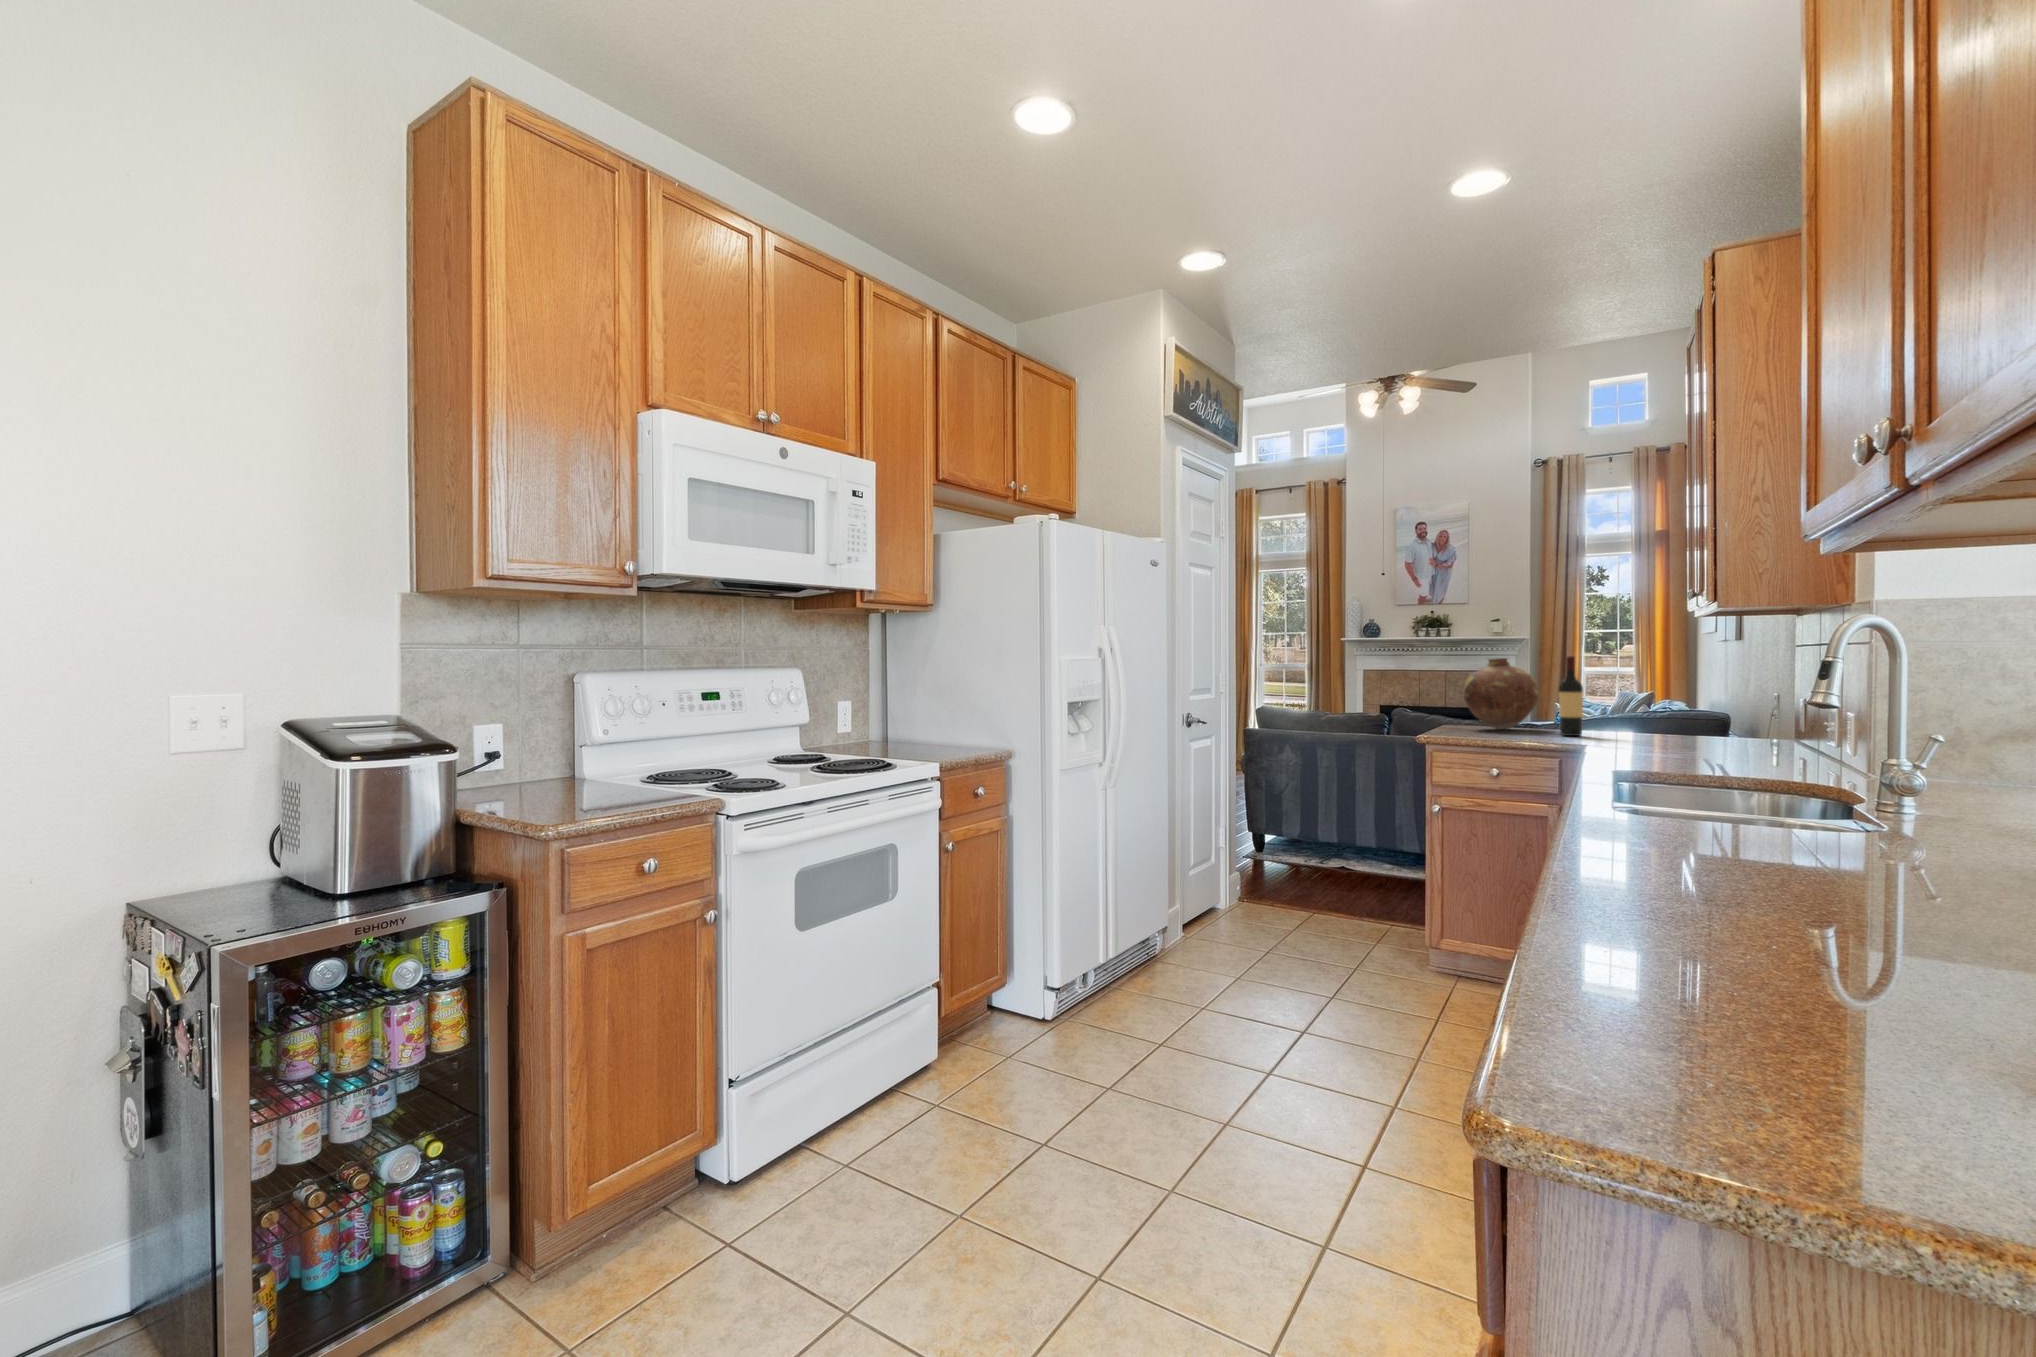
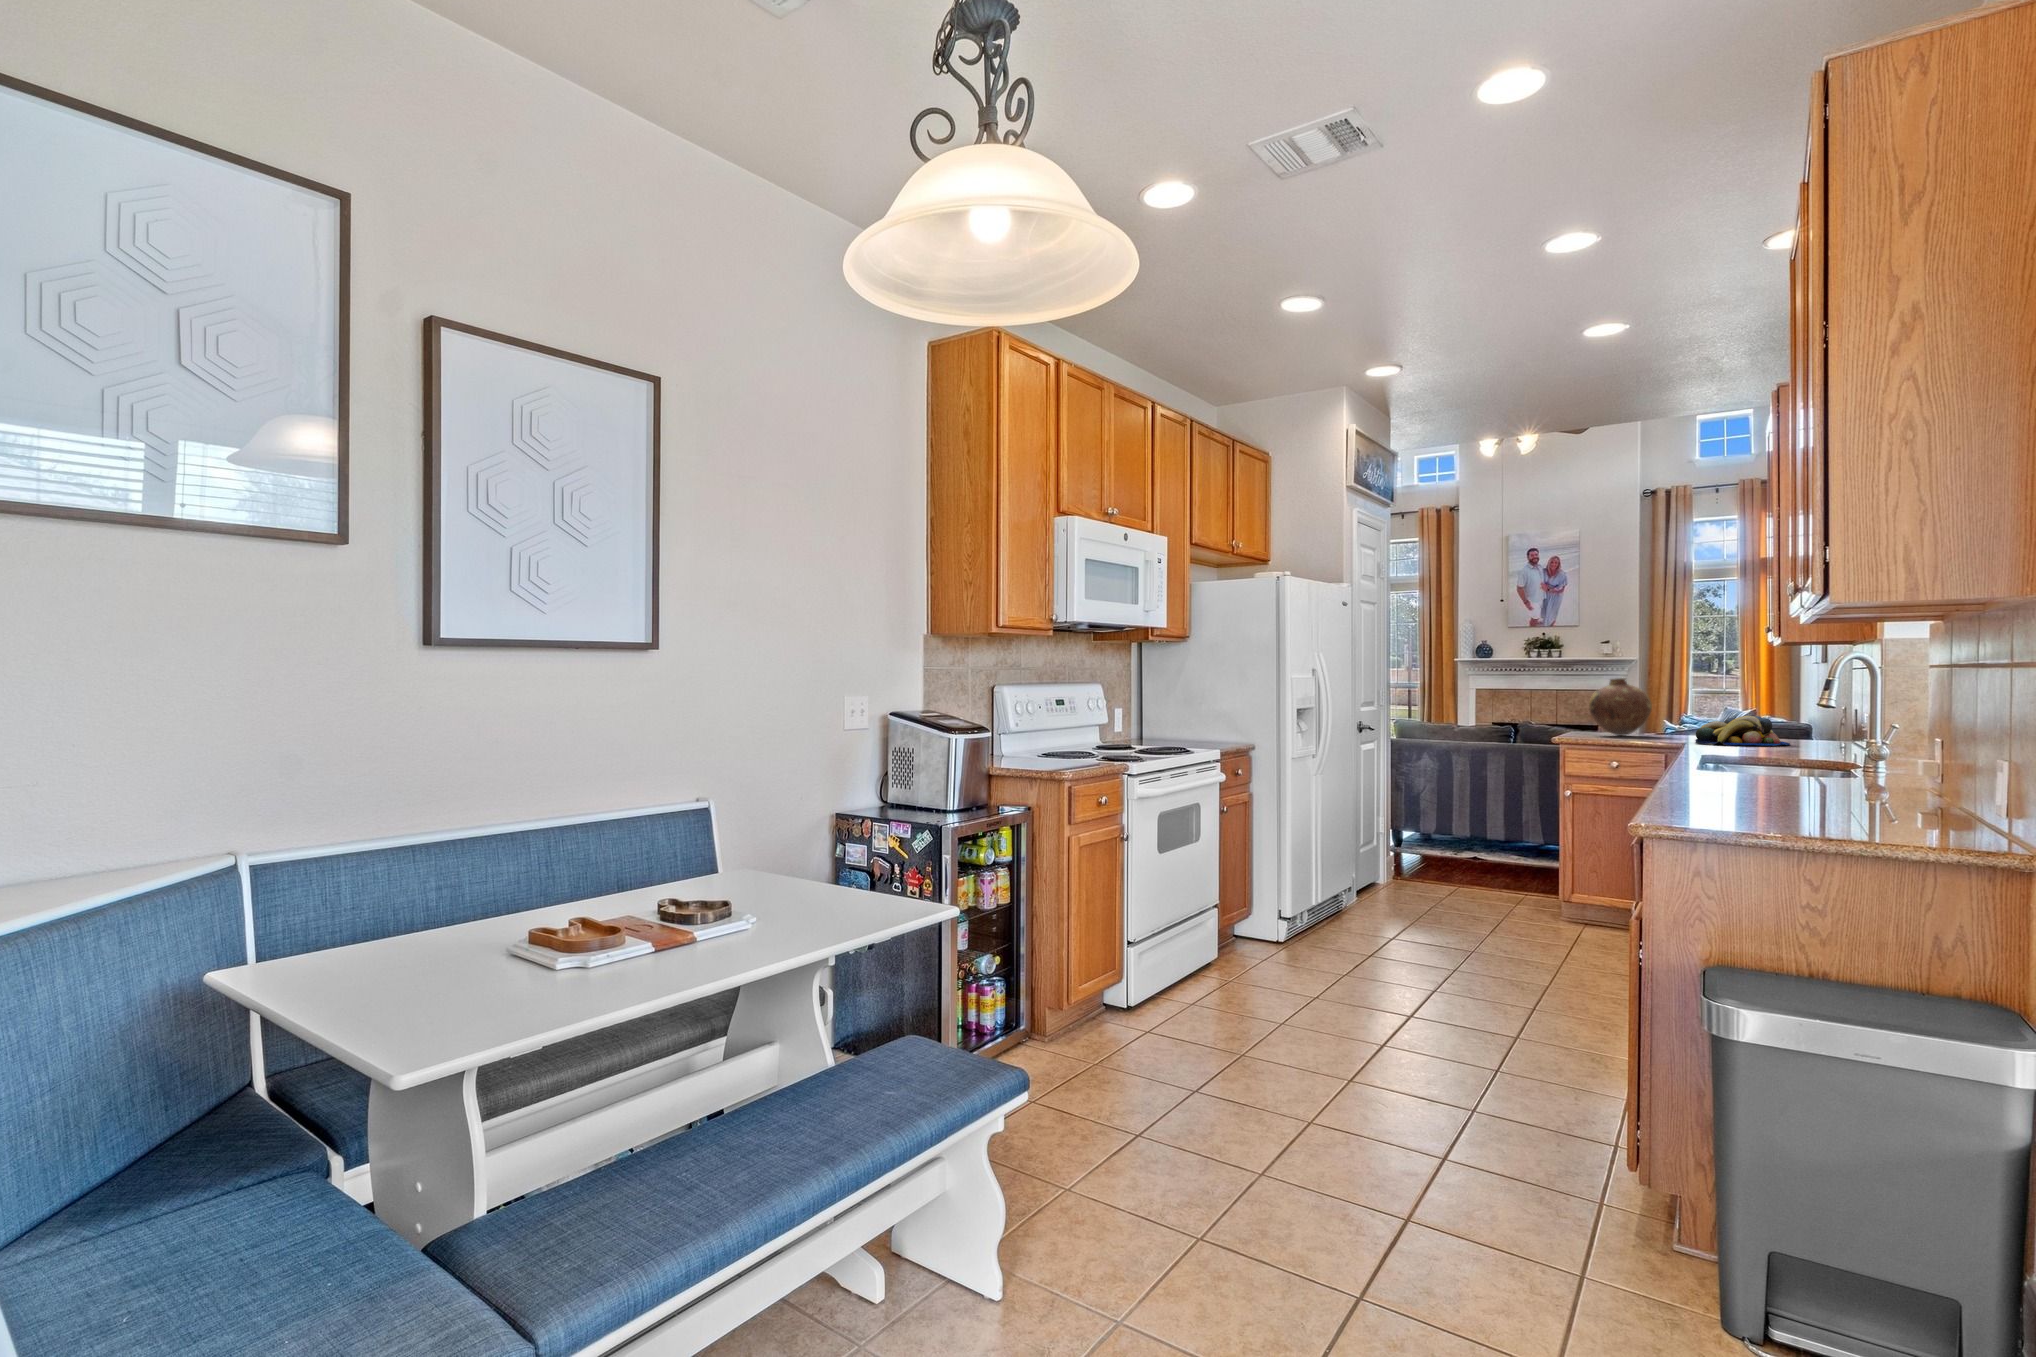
wine bottle: present [1559,656,1583,736] -> none [1668,677,1688,740]
fruit bowl: none [1592,706,1717,746] -> present [1695,716,1790,746]

